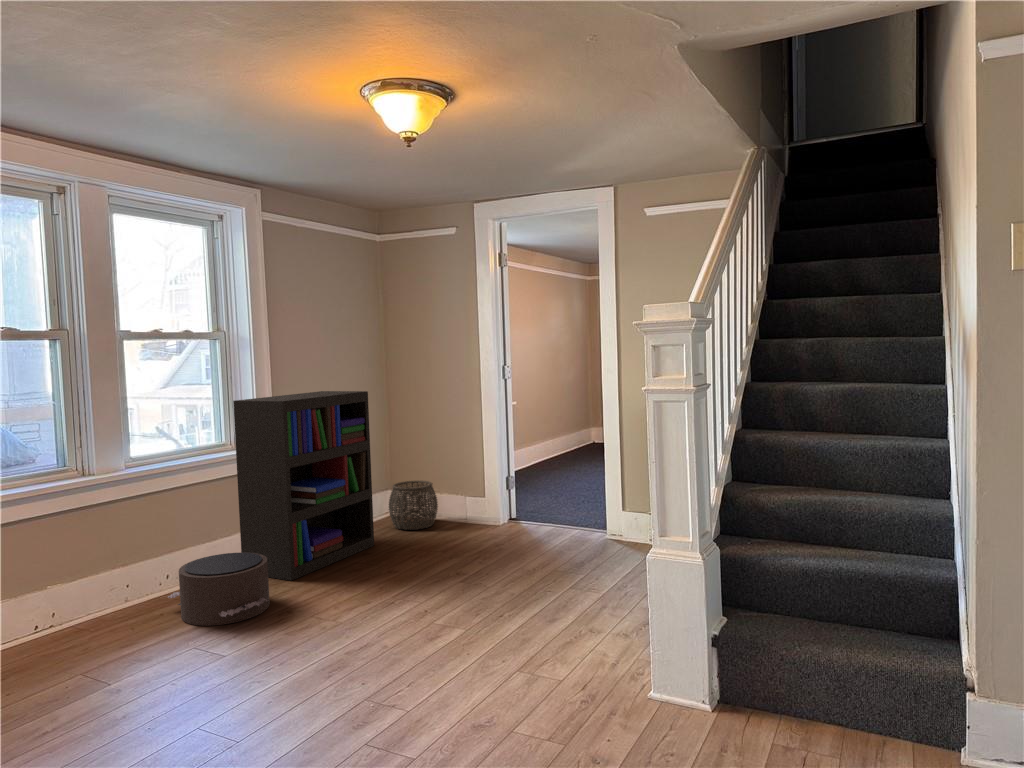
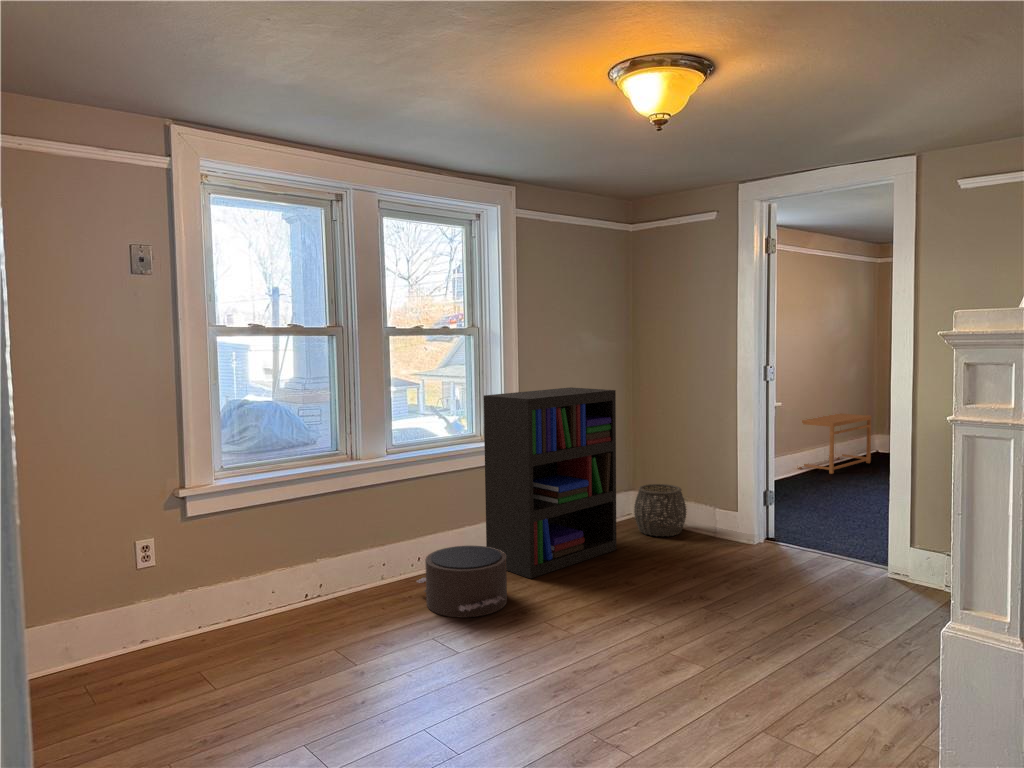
side table: none [530,411,591,464] -> present [798,413,872,474]

